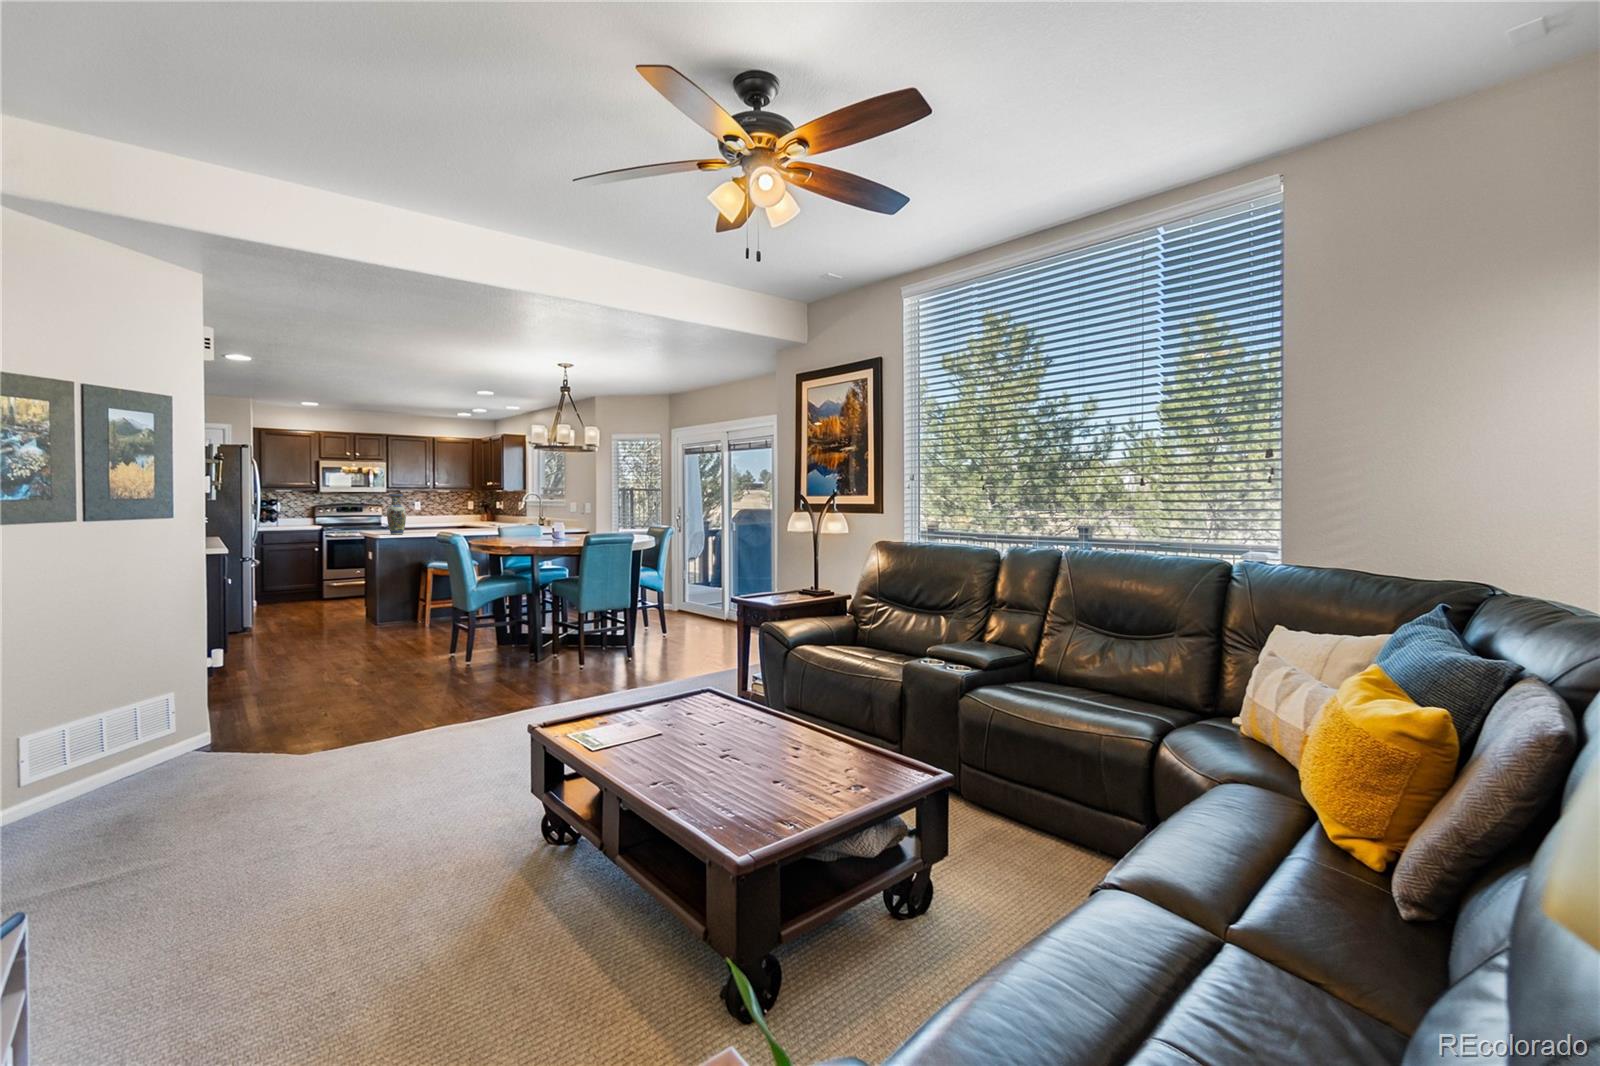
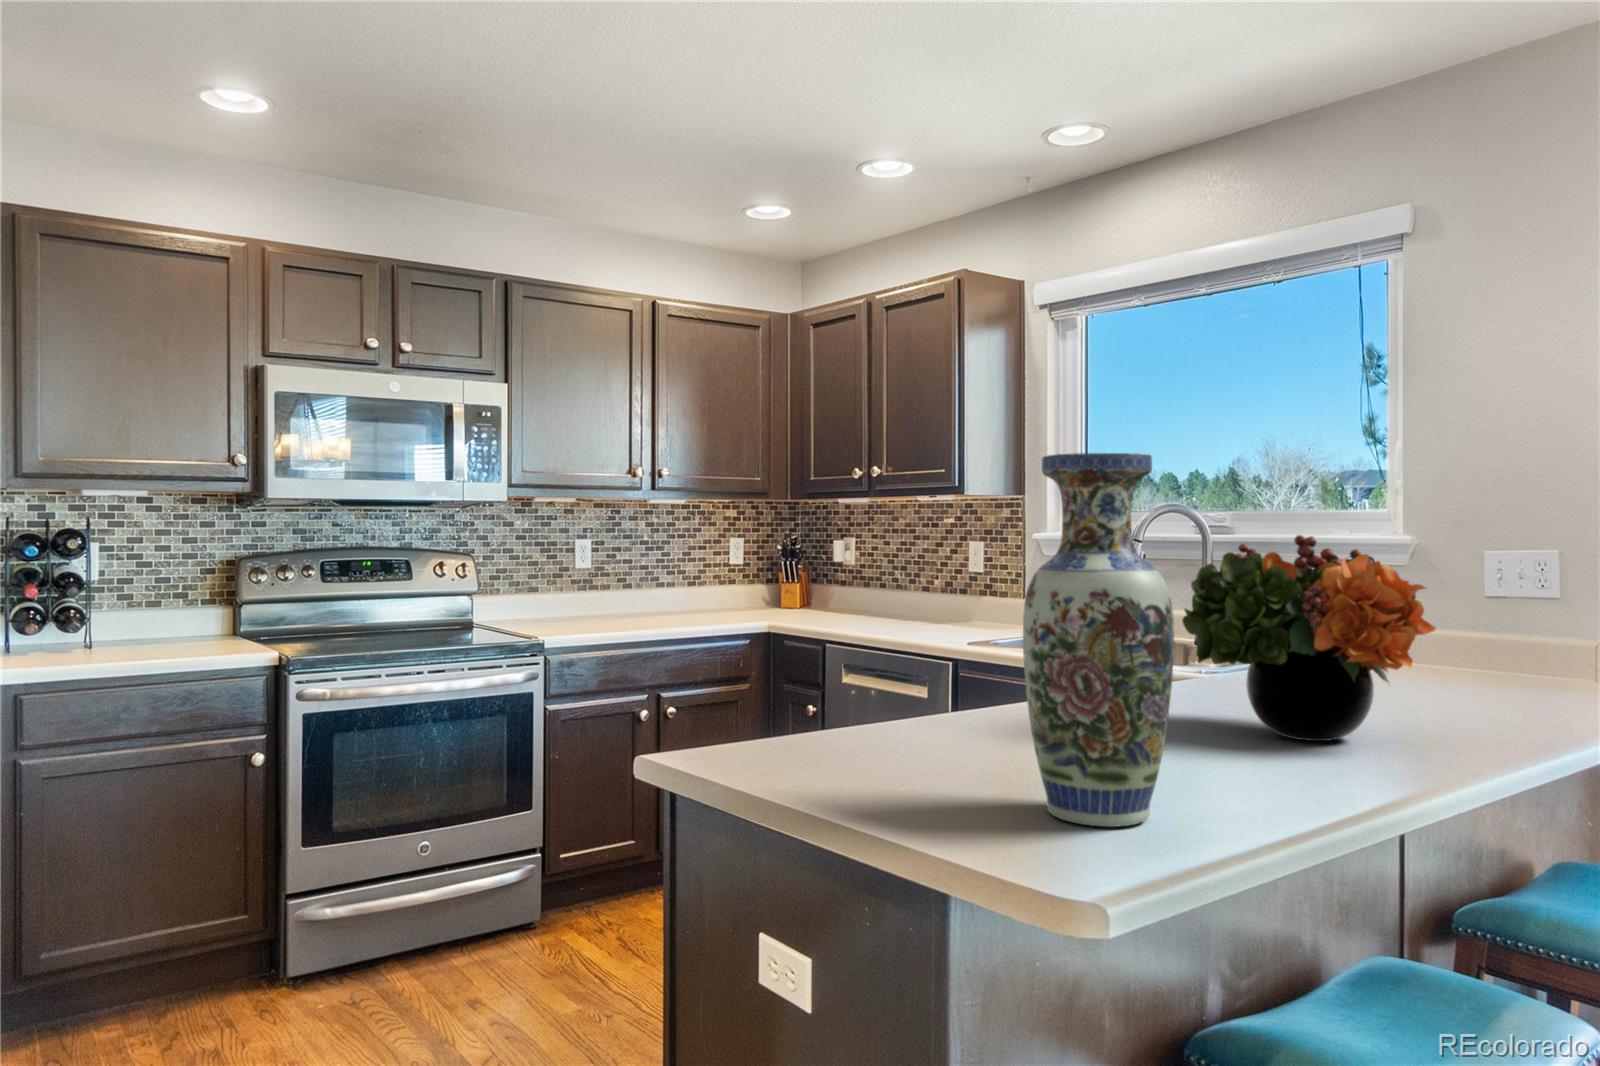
flower arrangement: none [444,503,482,532] -> present [1182,535,1436,741]

